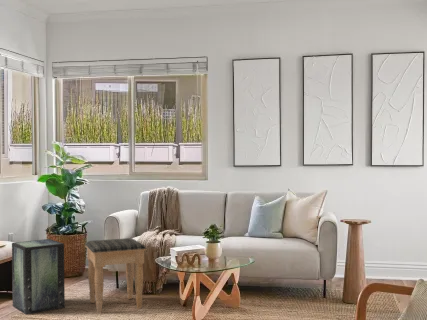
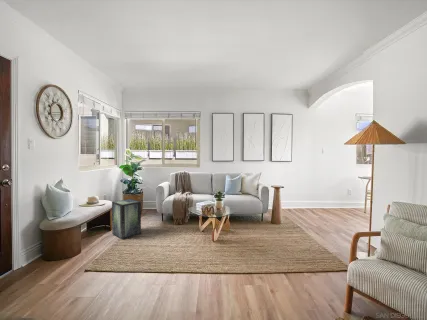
footstool: present [85,238,146,313] -> none [151,197,184,237]

